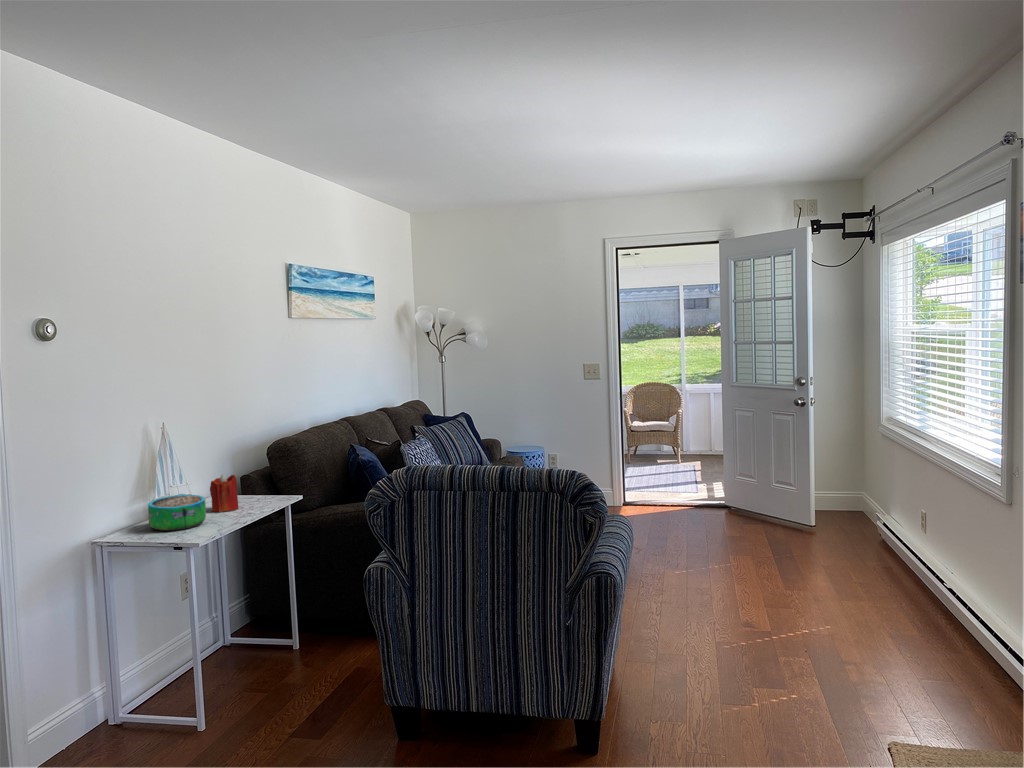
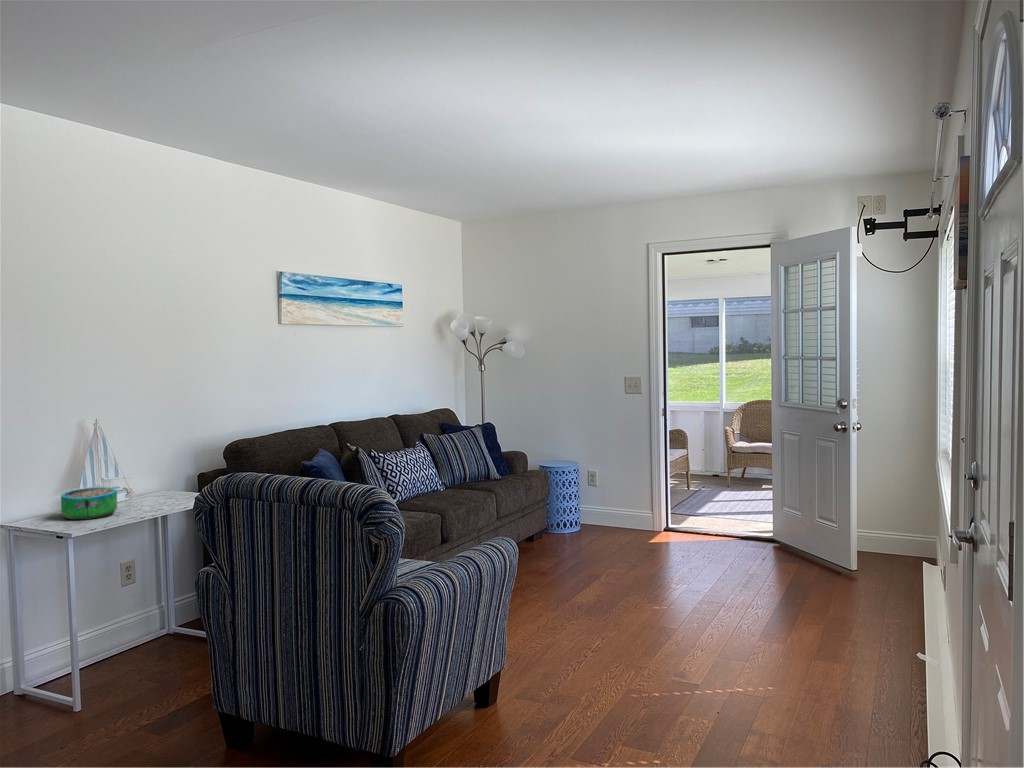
candle: present [210,474,238,512] -> none [140,470,166,506]

